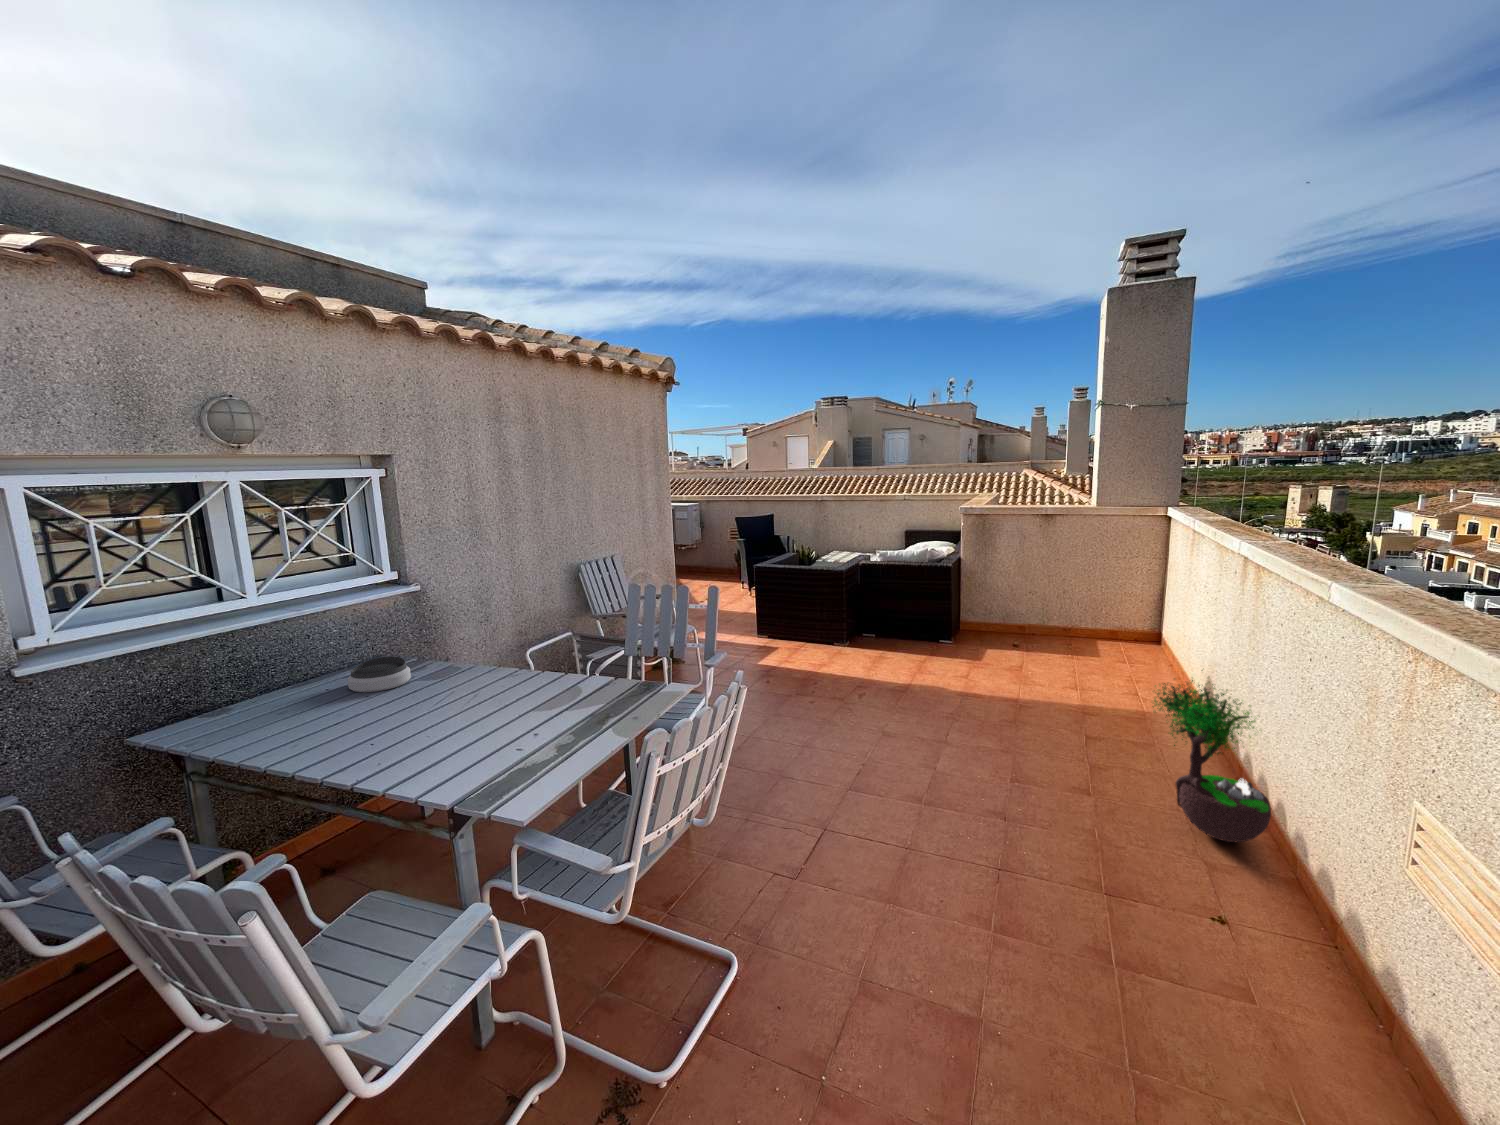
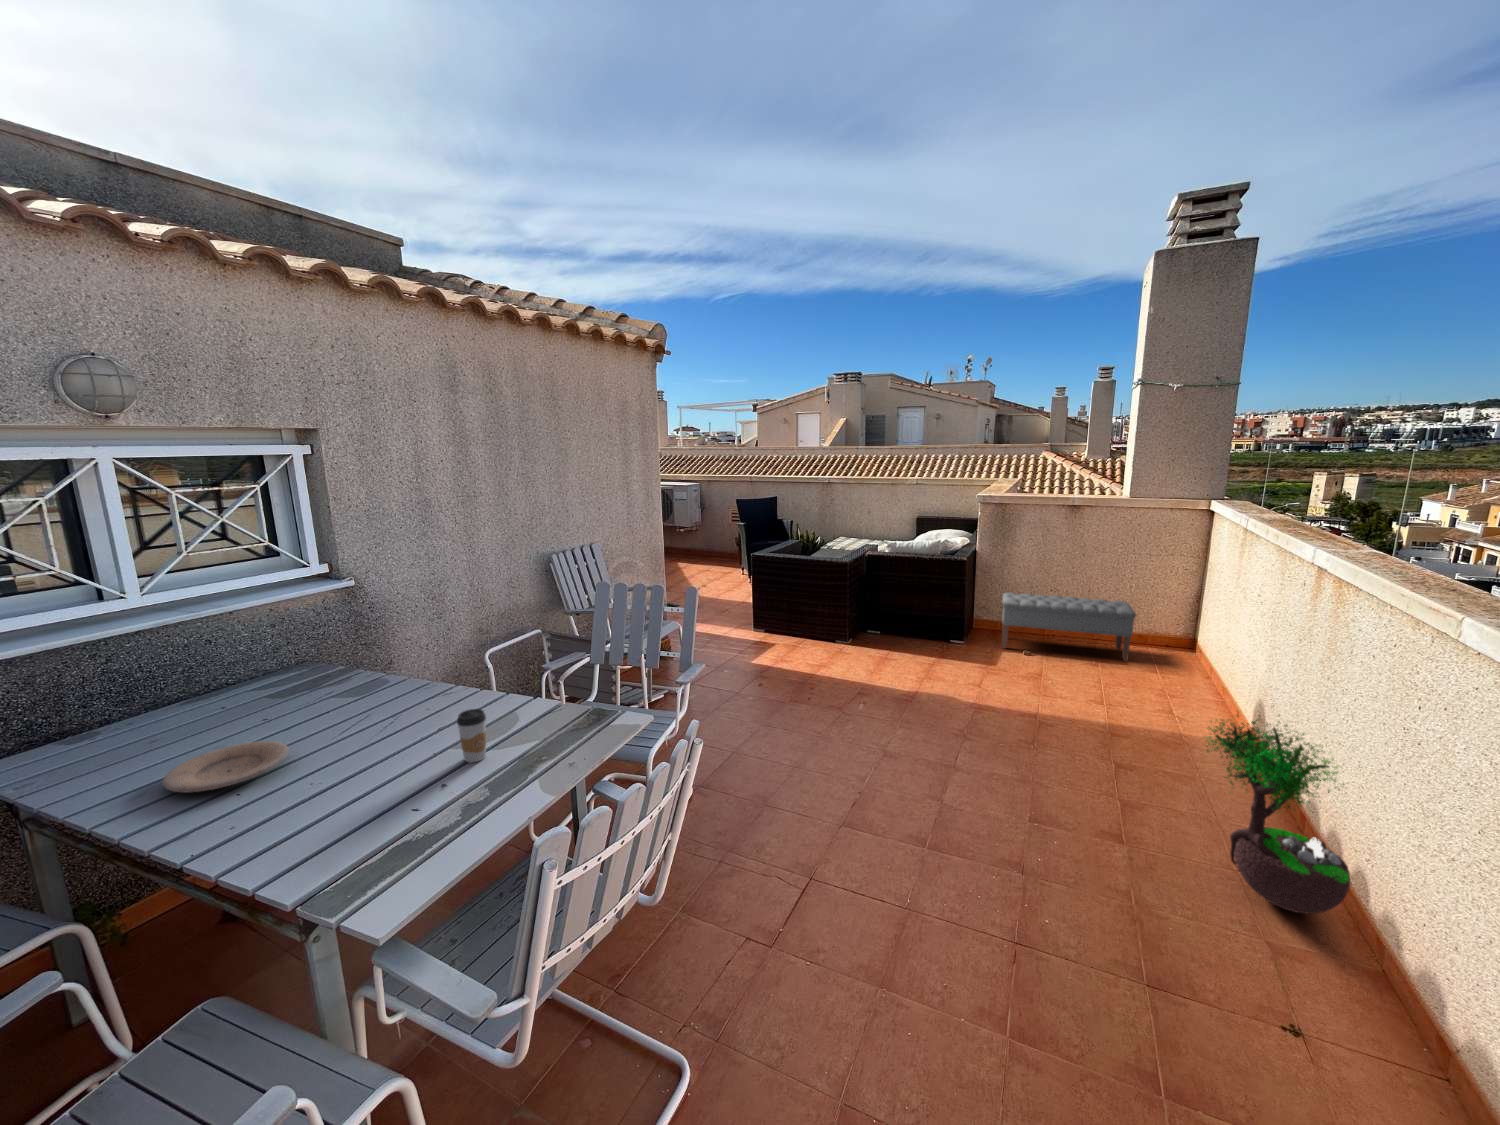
bench: none [988,597,1109,657] -> present [1002,593,1136,662]
bowl: present [348,657,411,692] -> none [245,670,326,717]
coffee cup: none [538,675,560,717] -> present [457,709,486,763]
plate: none [313,704,403,737] -> present [162,741,289,792]

